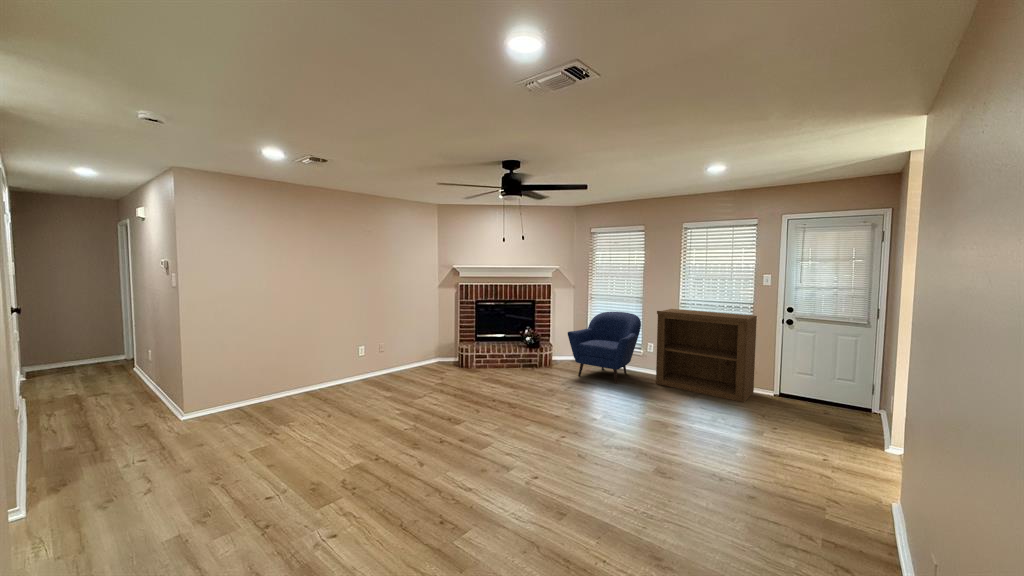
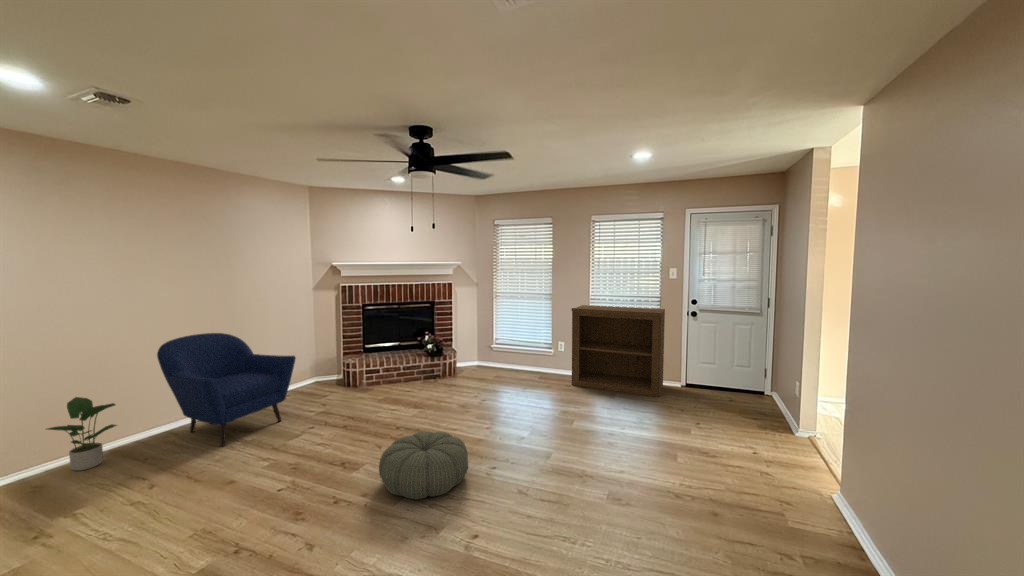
armchair: present [568,312,641,383] -> present [157,333,296,446]
potted plant: none [276,353,314,401] -> present [47,397,116,471]
pouf: none [473,401,541,448] -> present [379,431,468,499]

